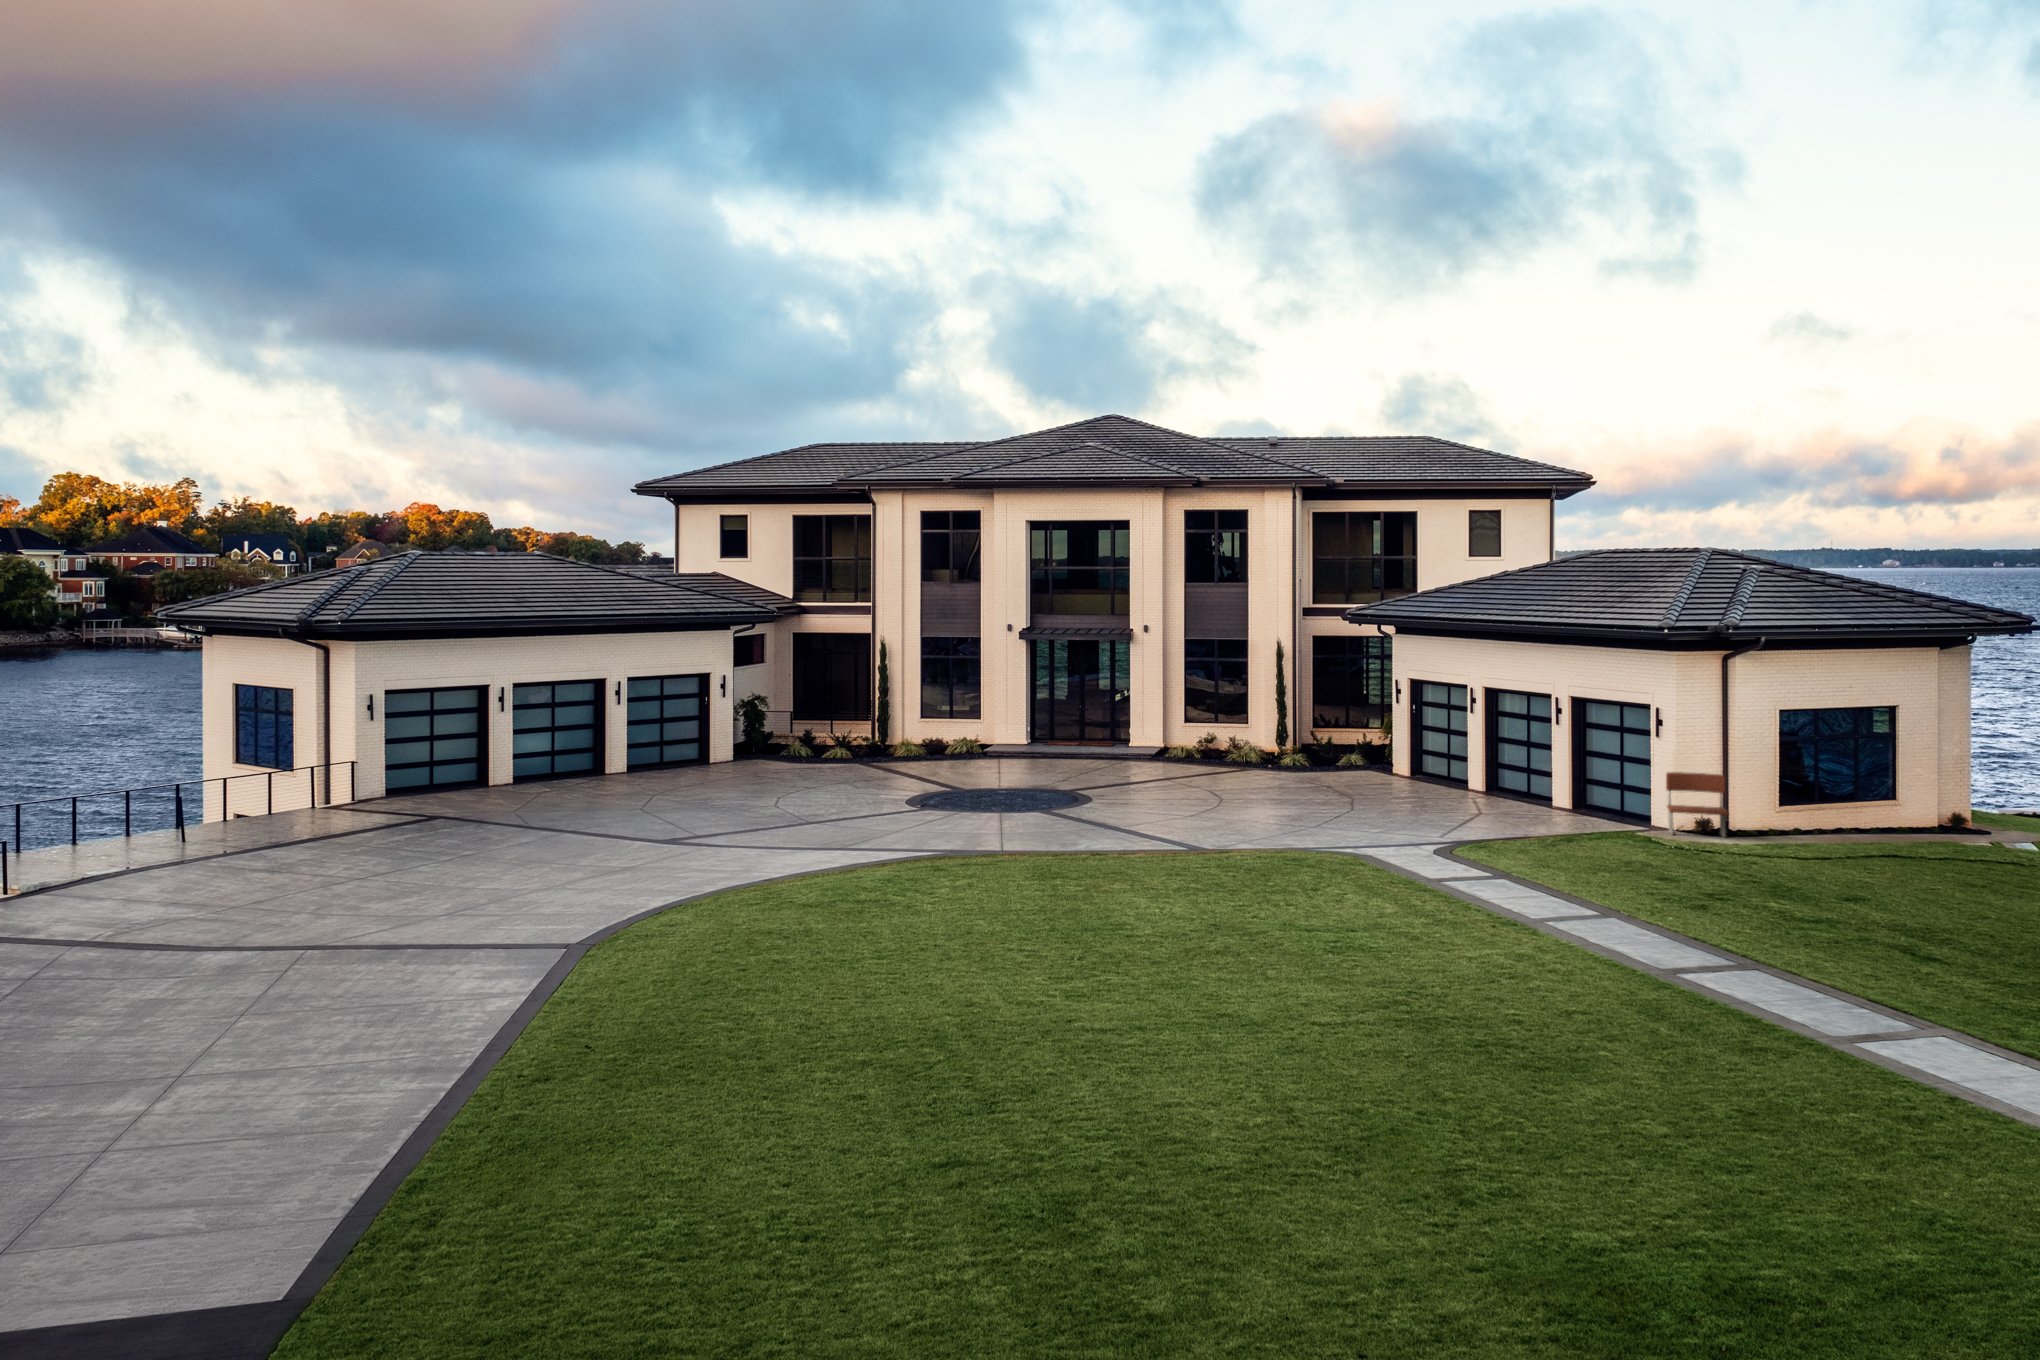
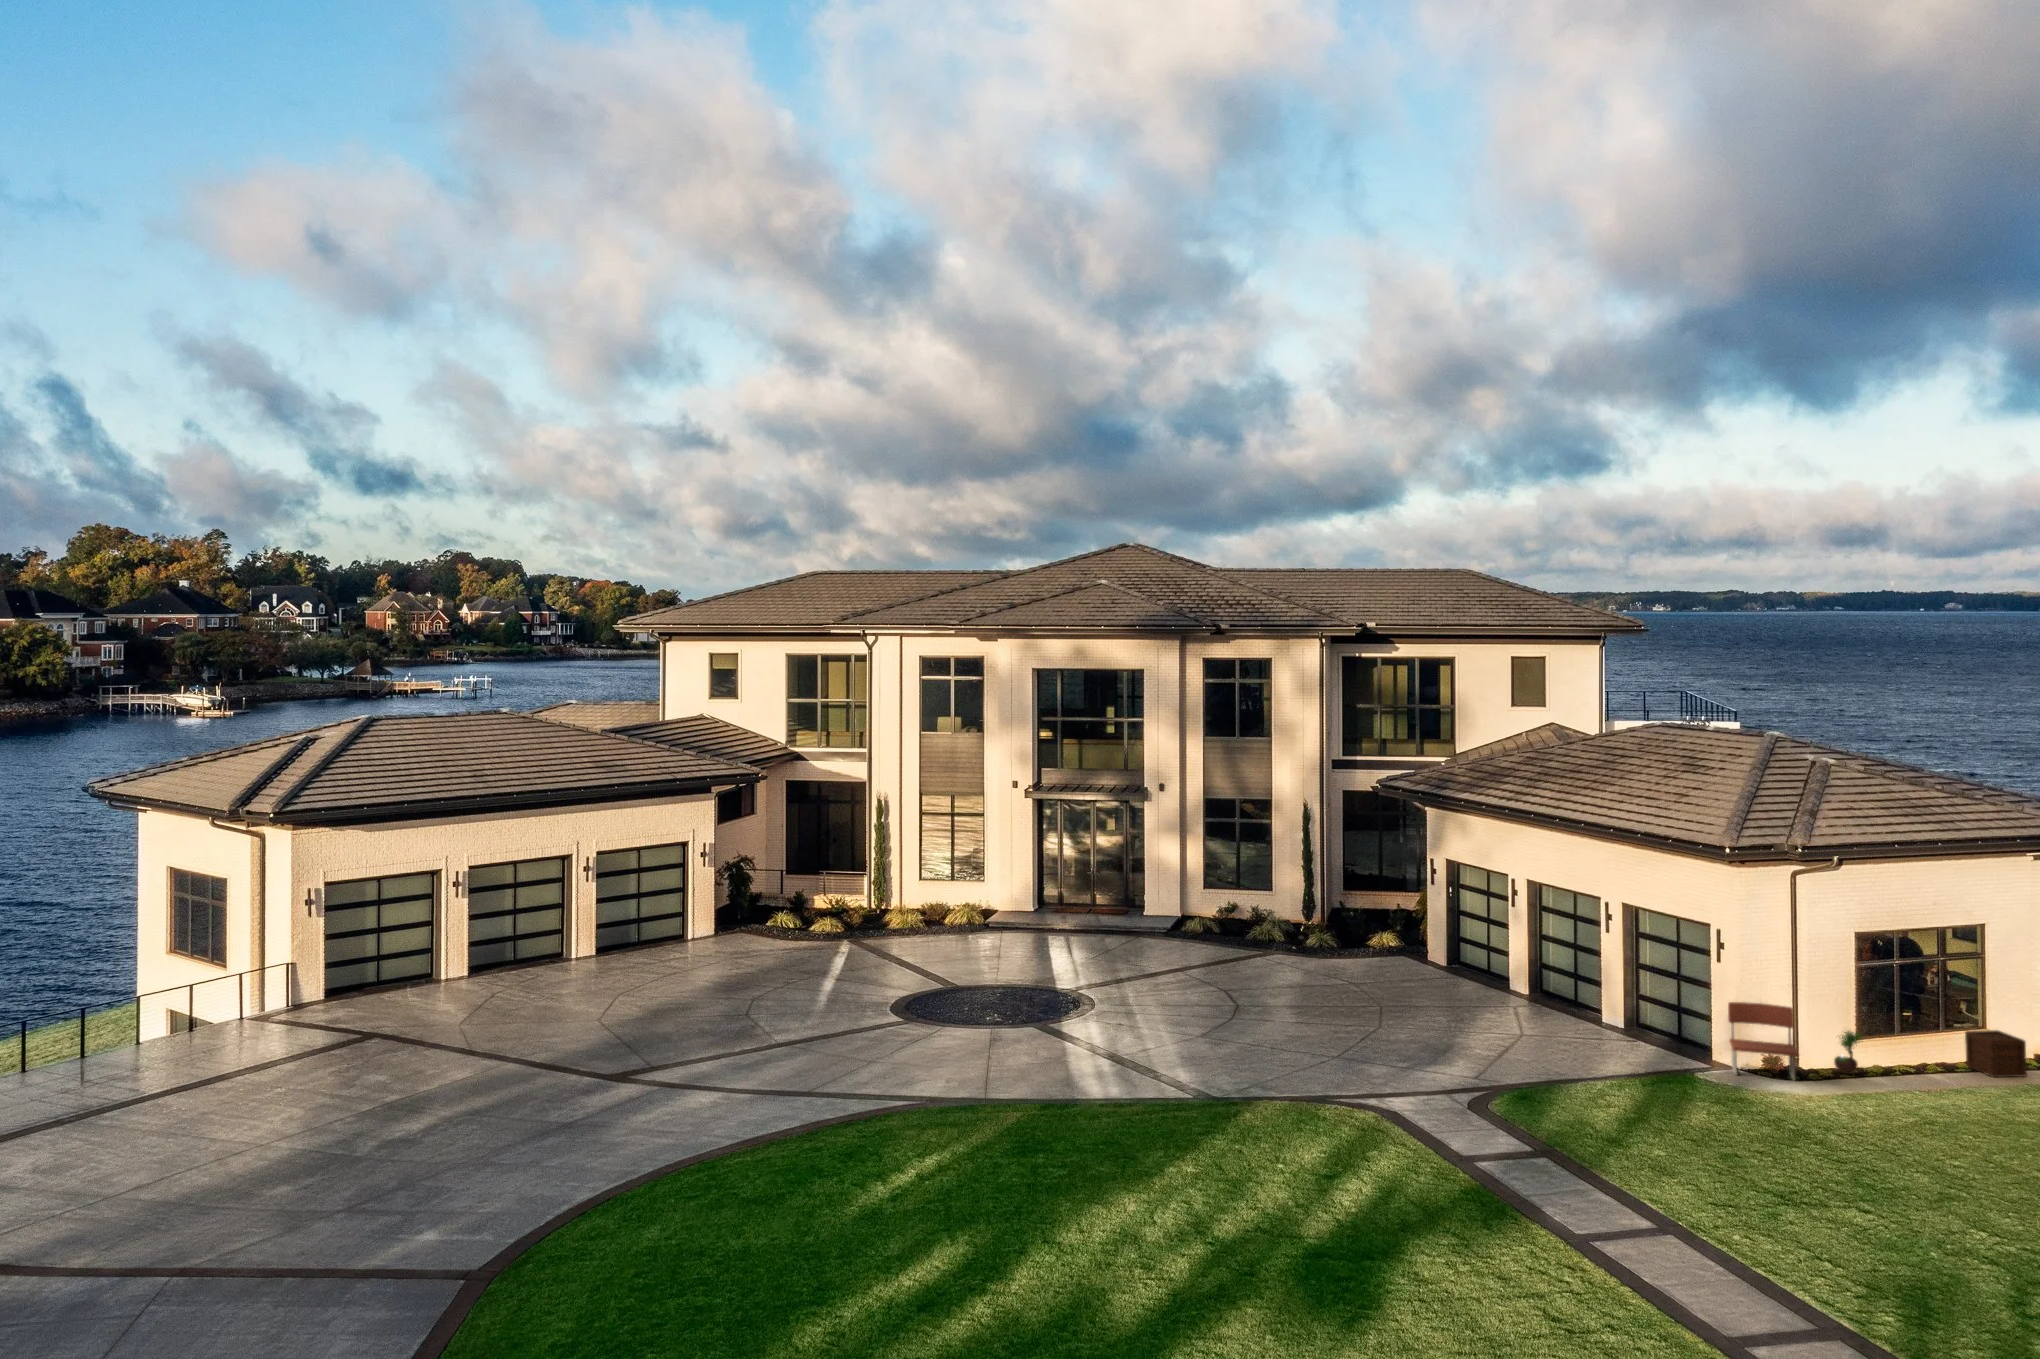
potted tree: none [1761,791,1789,834] -> present [1834,1031,1862,1074]
wooden crate: none [1879,798,1933,836] -> present [1965,1030,2027,1077]

